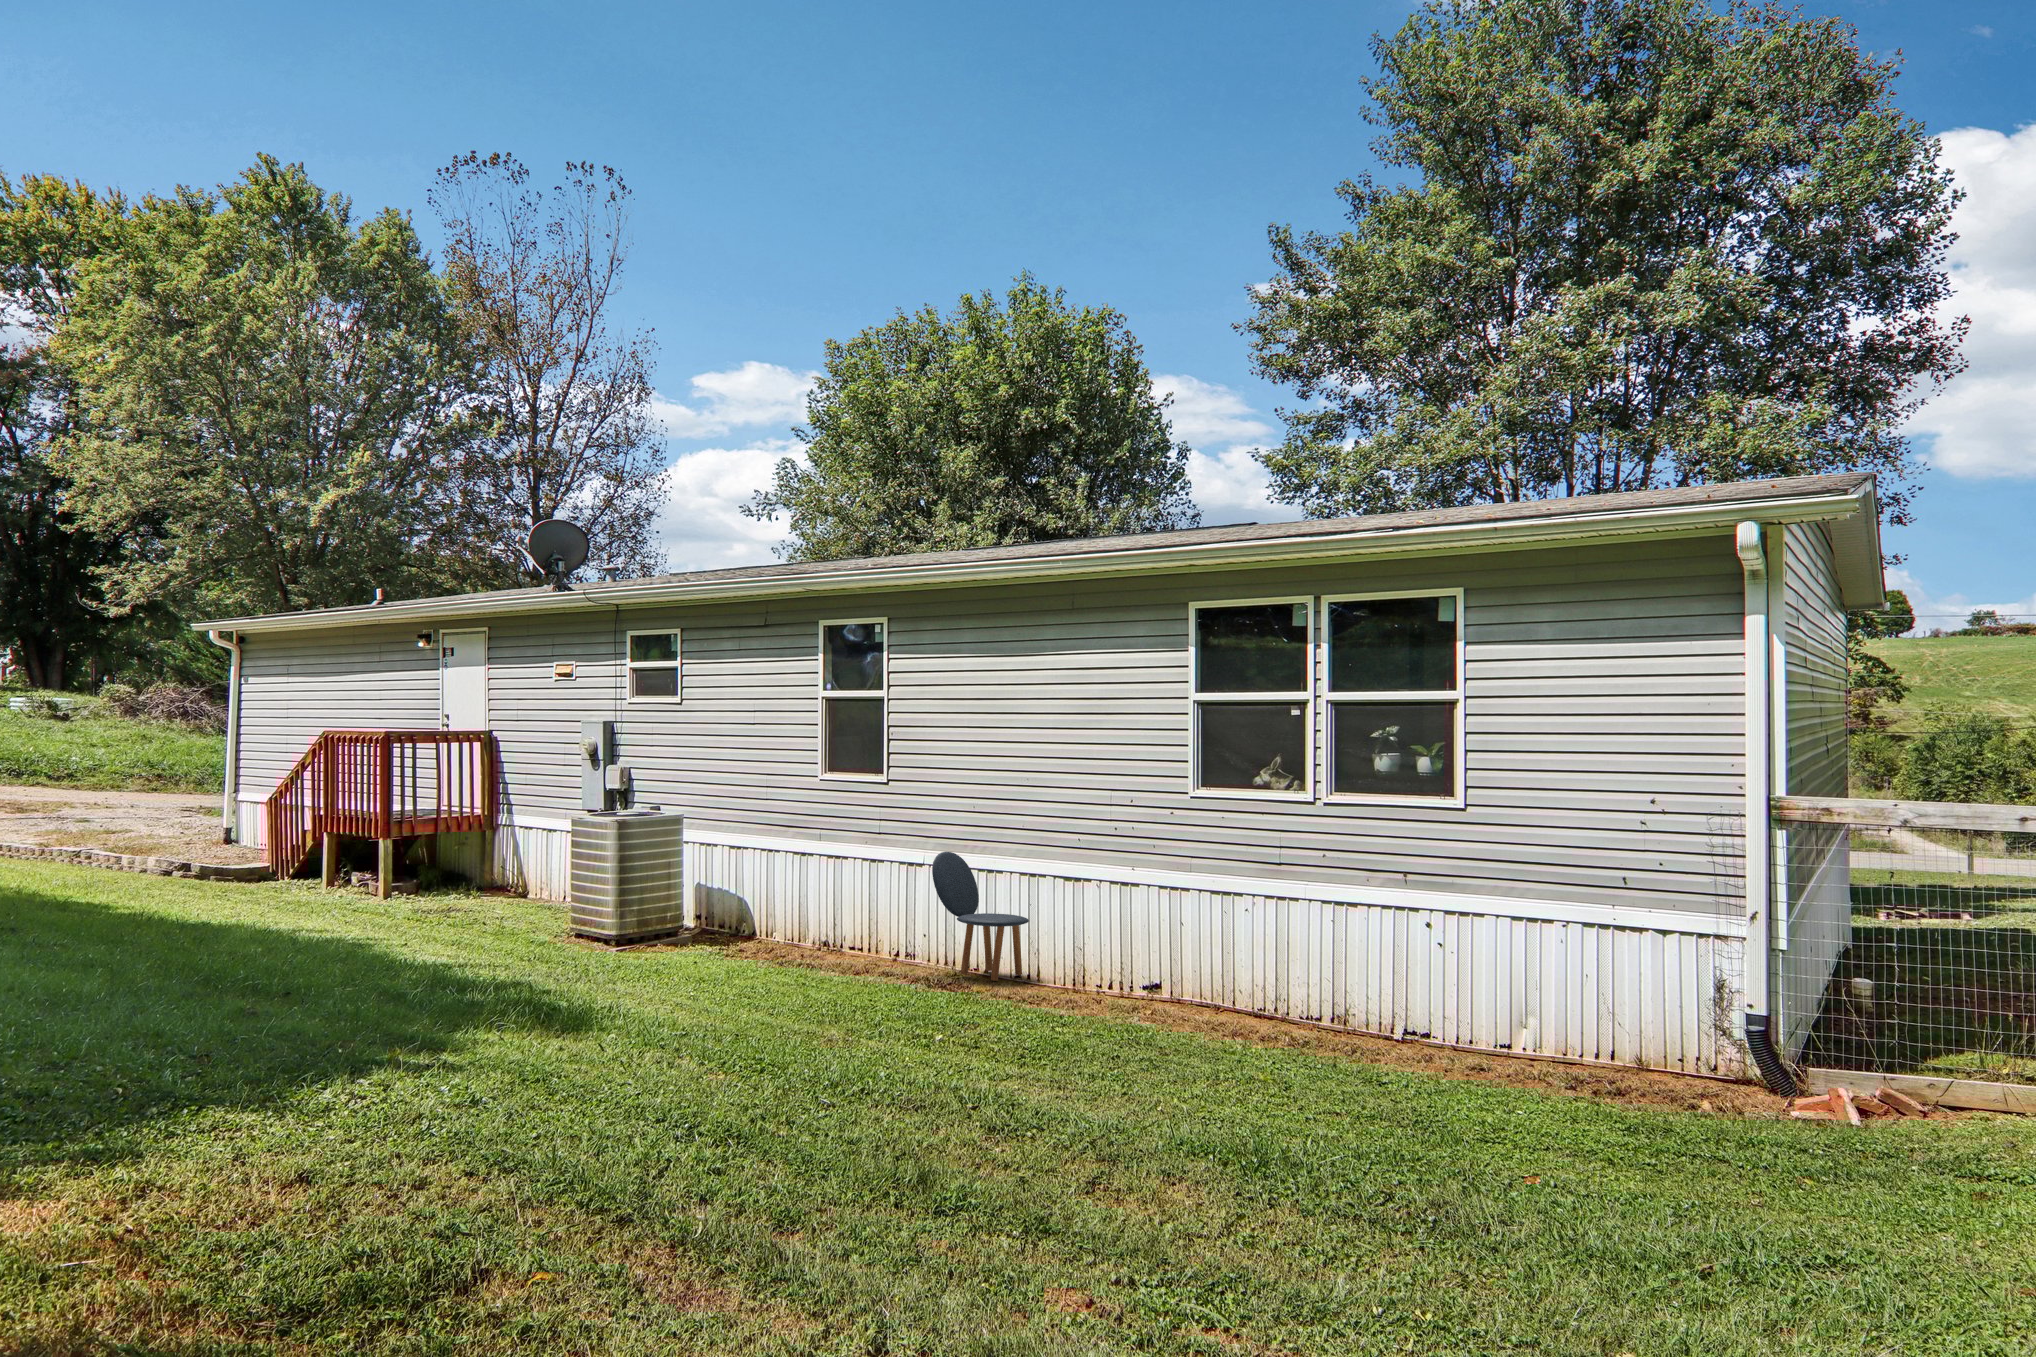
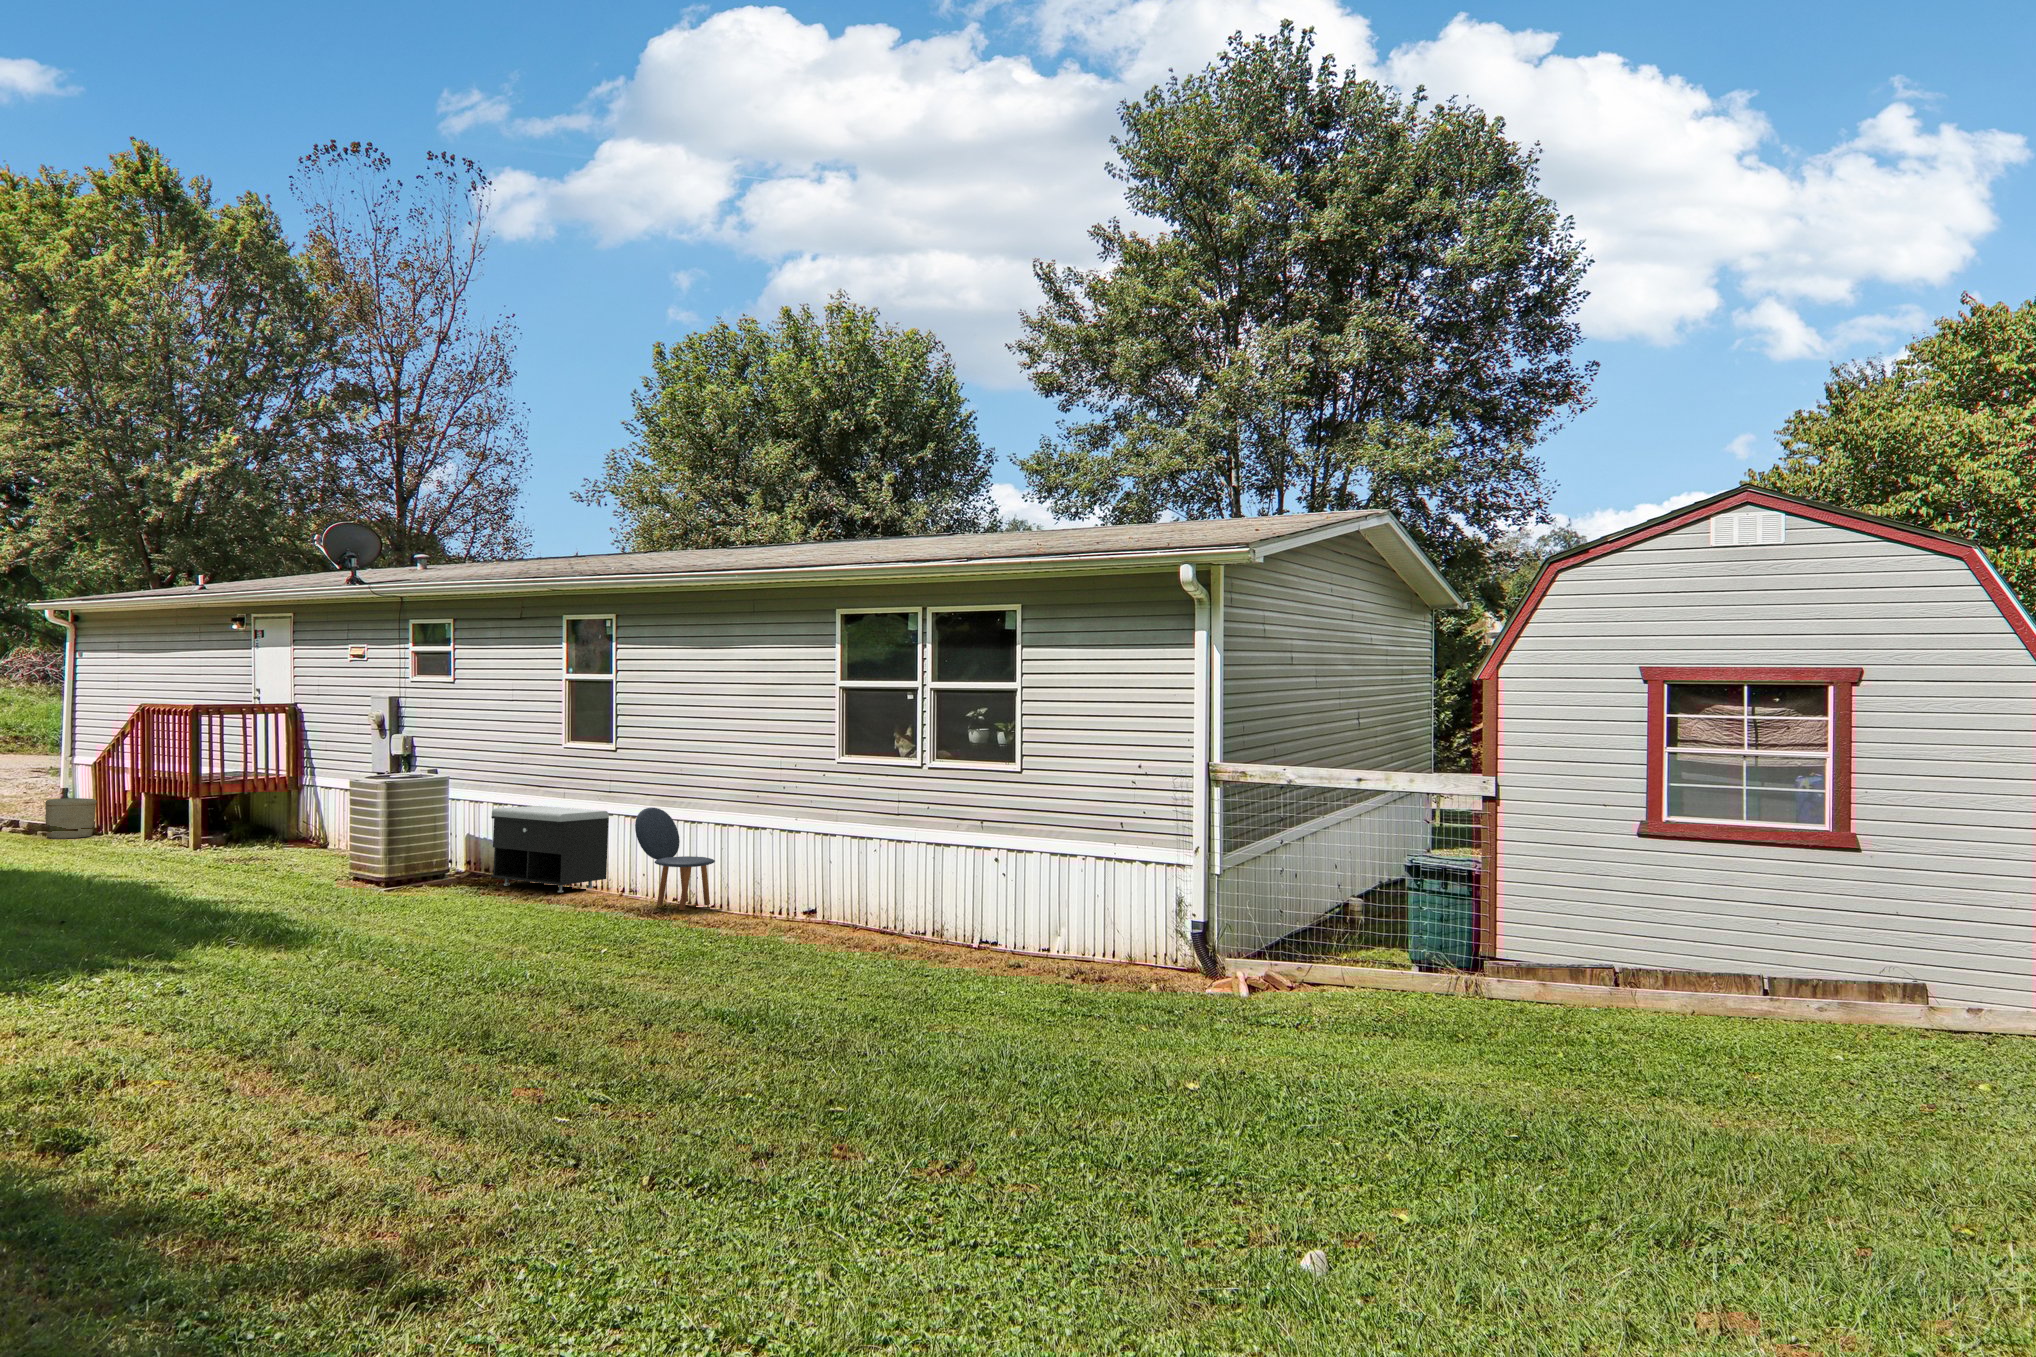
woven basket: none [222,837,274,882] -> present [45,798,97,839]
storage bench: none [741,850,880,955] -> present [491,806,609,892]

